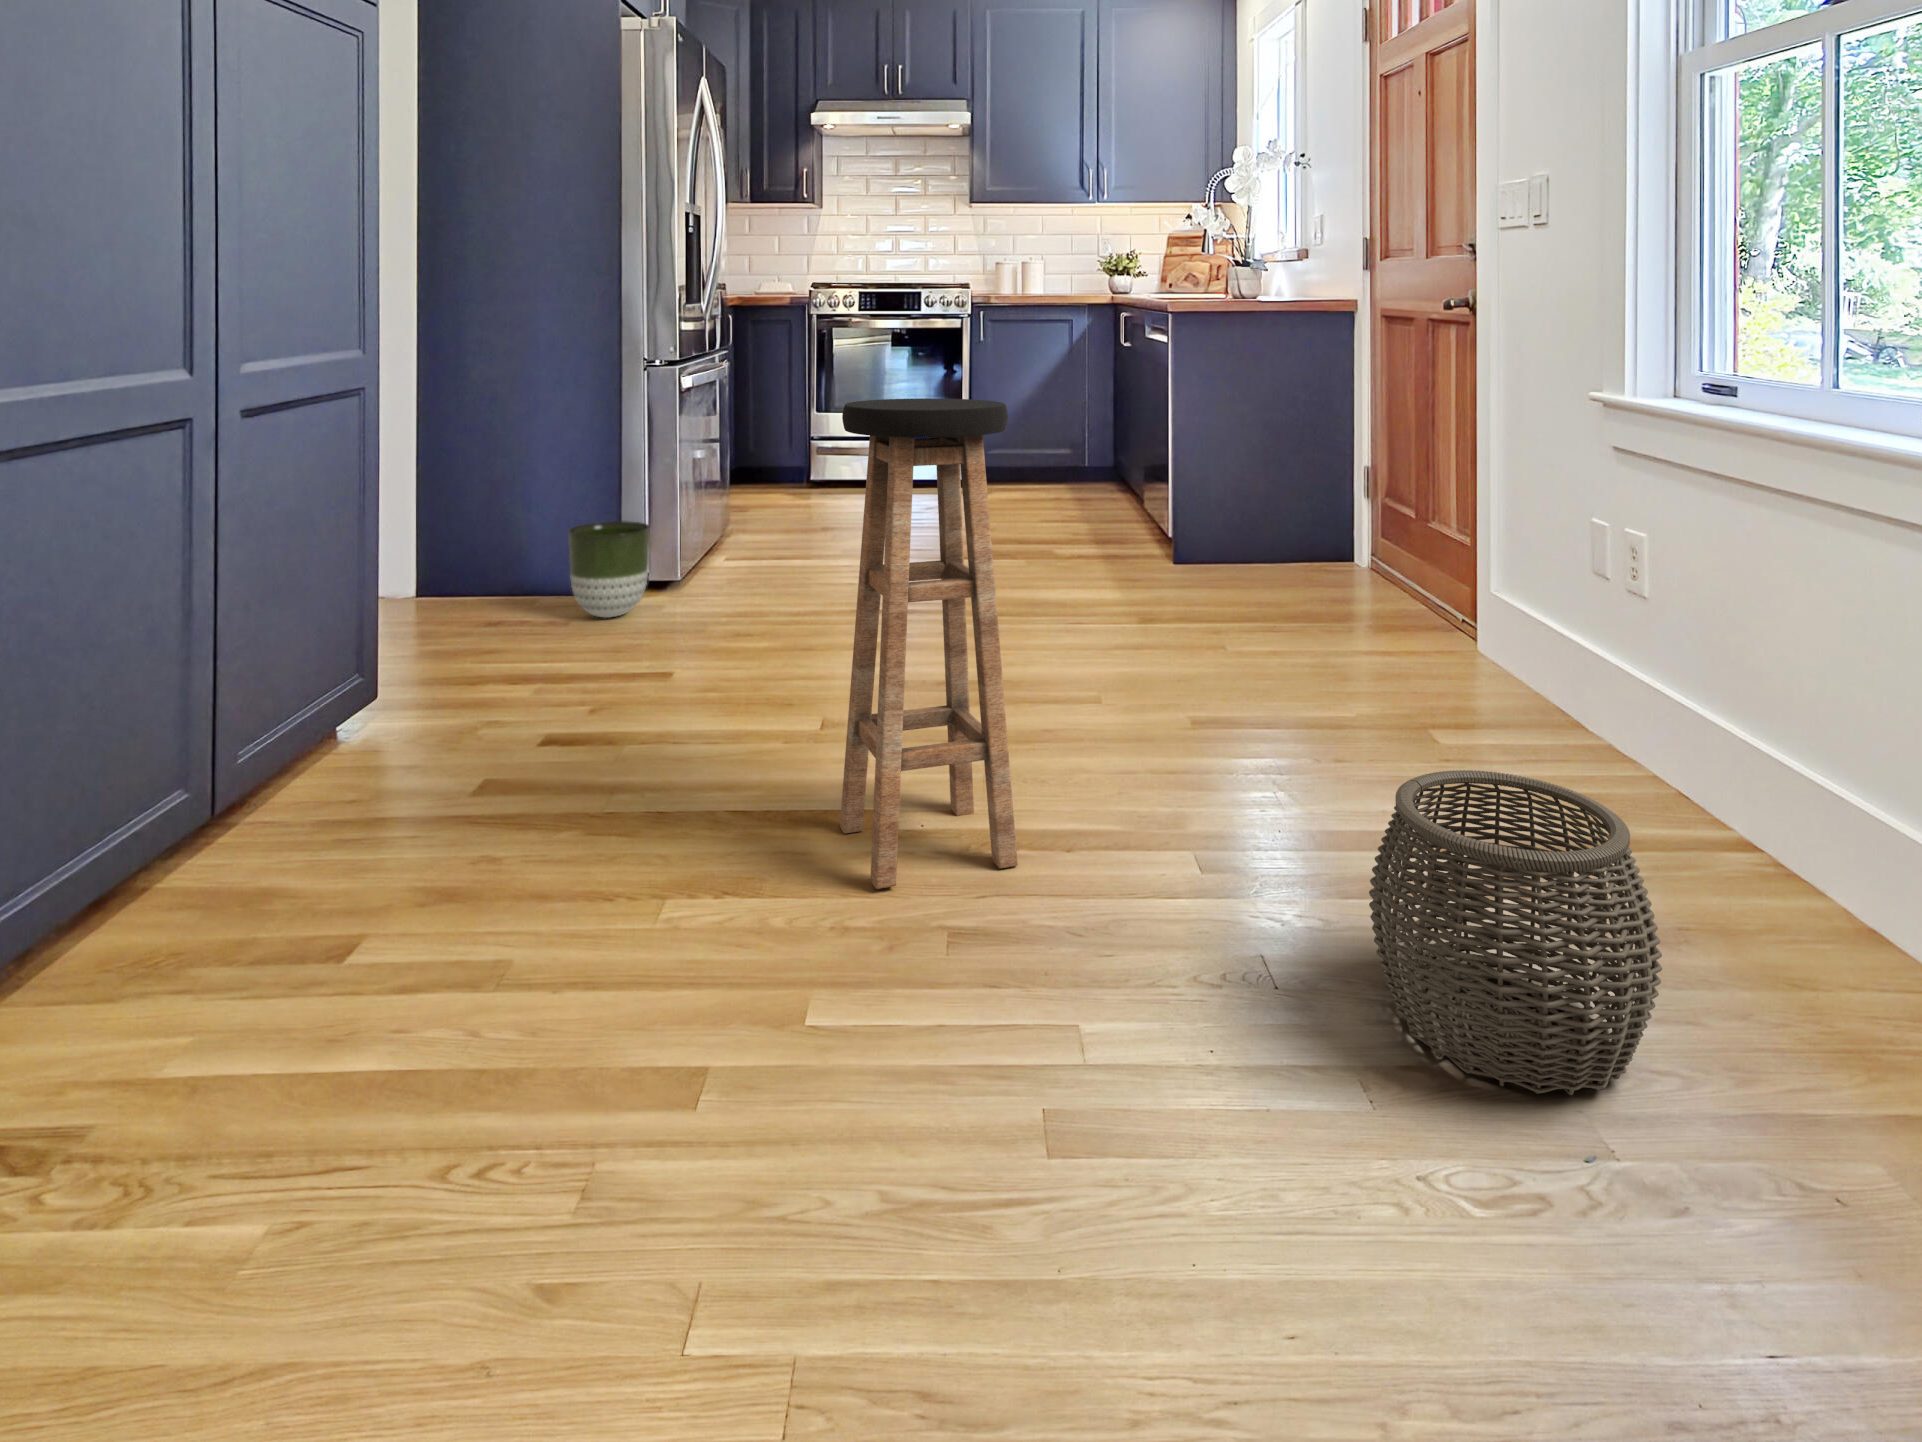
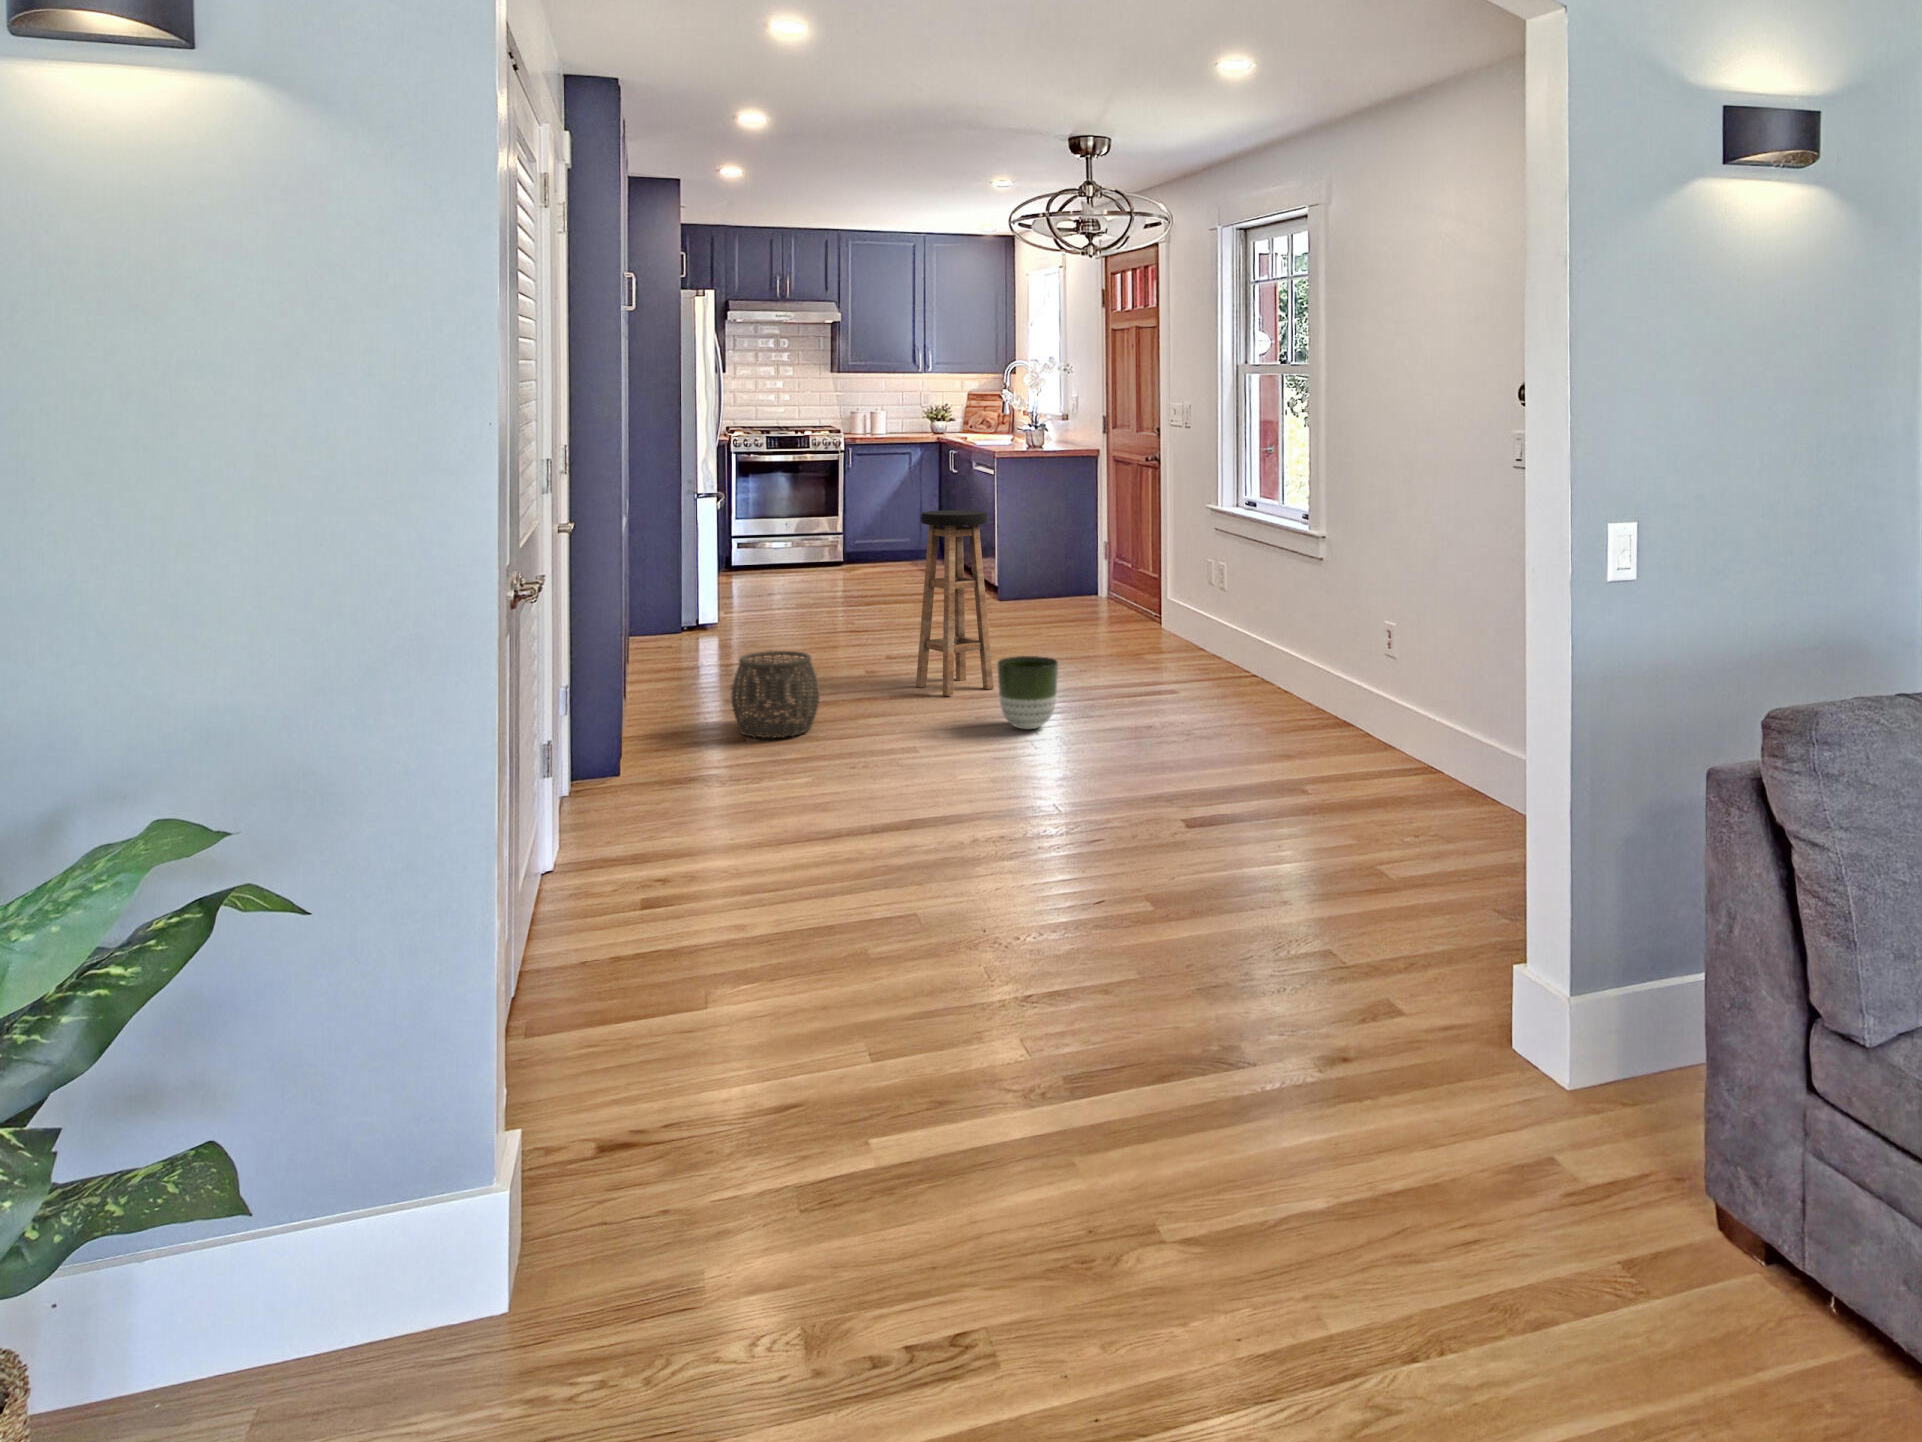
planter: present [568,521,650,618] -> present [997,656,1058,729]
woven basket: present [1369,770,1662,1095] -> present [731,651,820,738]

